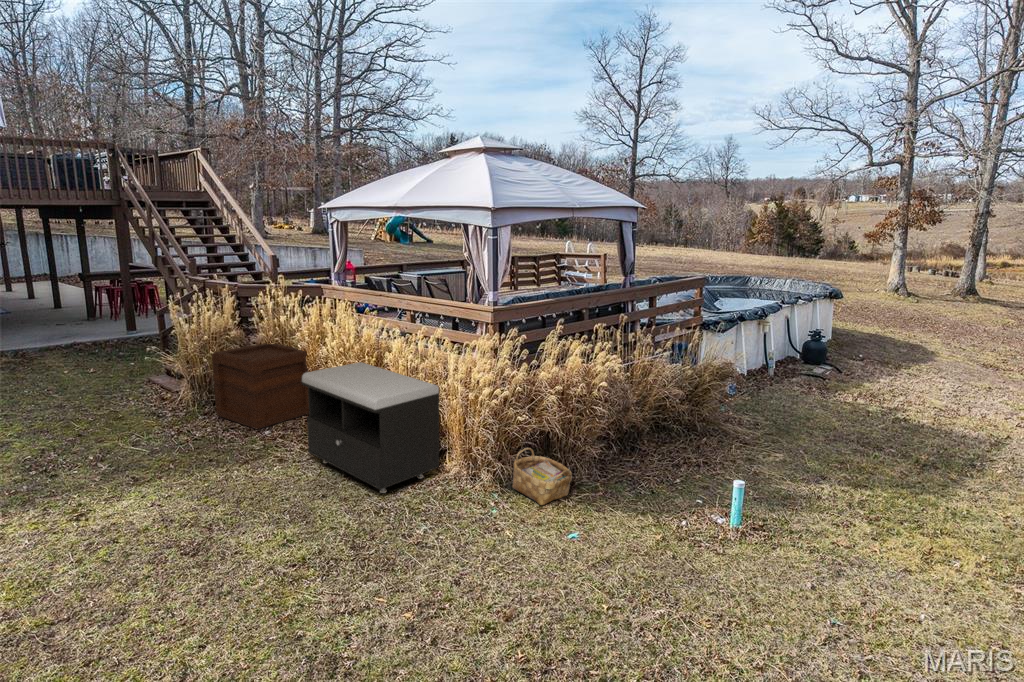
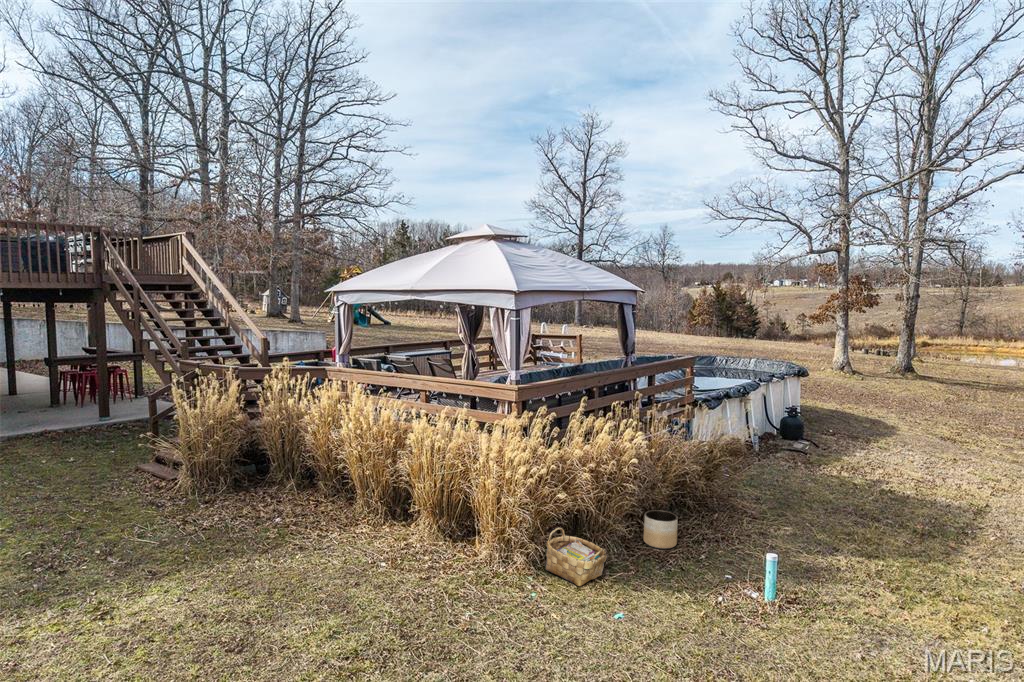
wooden crate: present [212,343,309,429] -> none [215,427,318,519]
storage bench: present [302,362,439,493] -> none [326,445,470,580]
planter: none [622,433,657,471] -> present [643,510,678,549]

